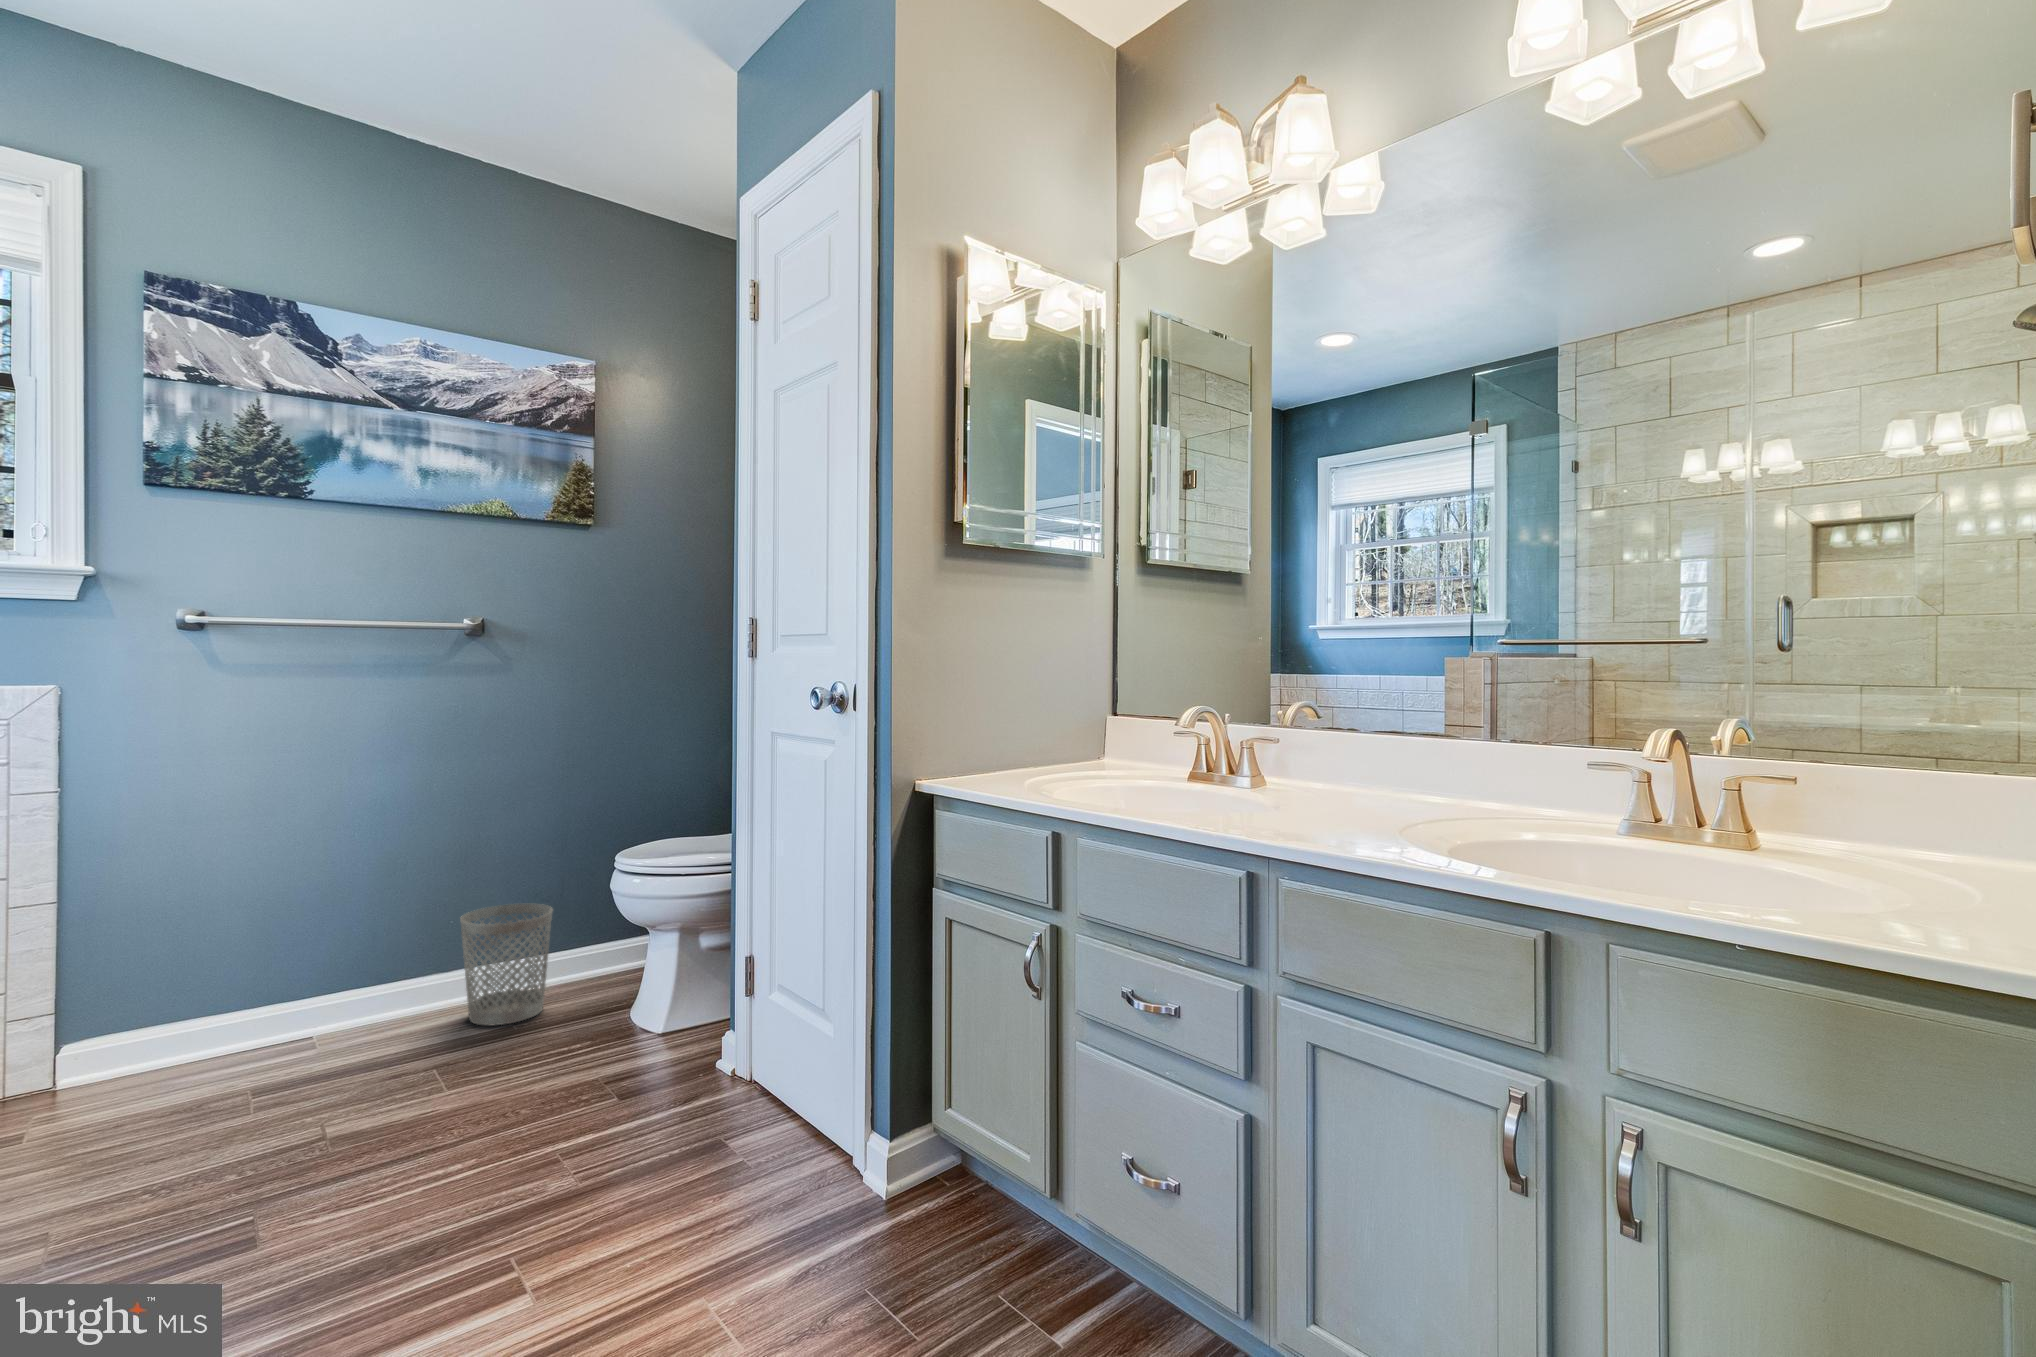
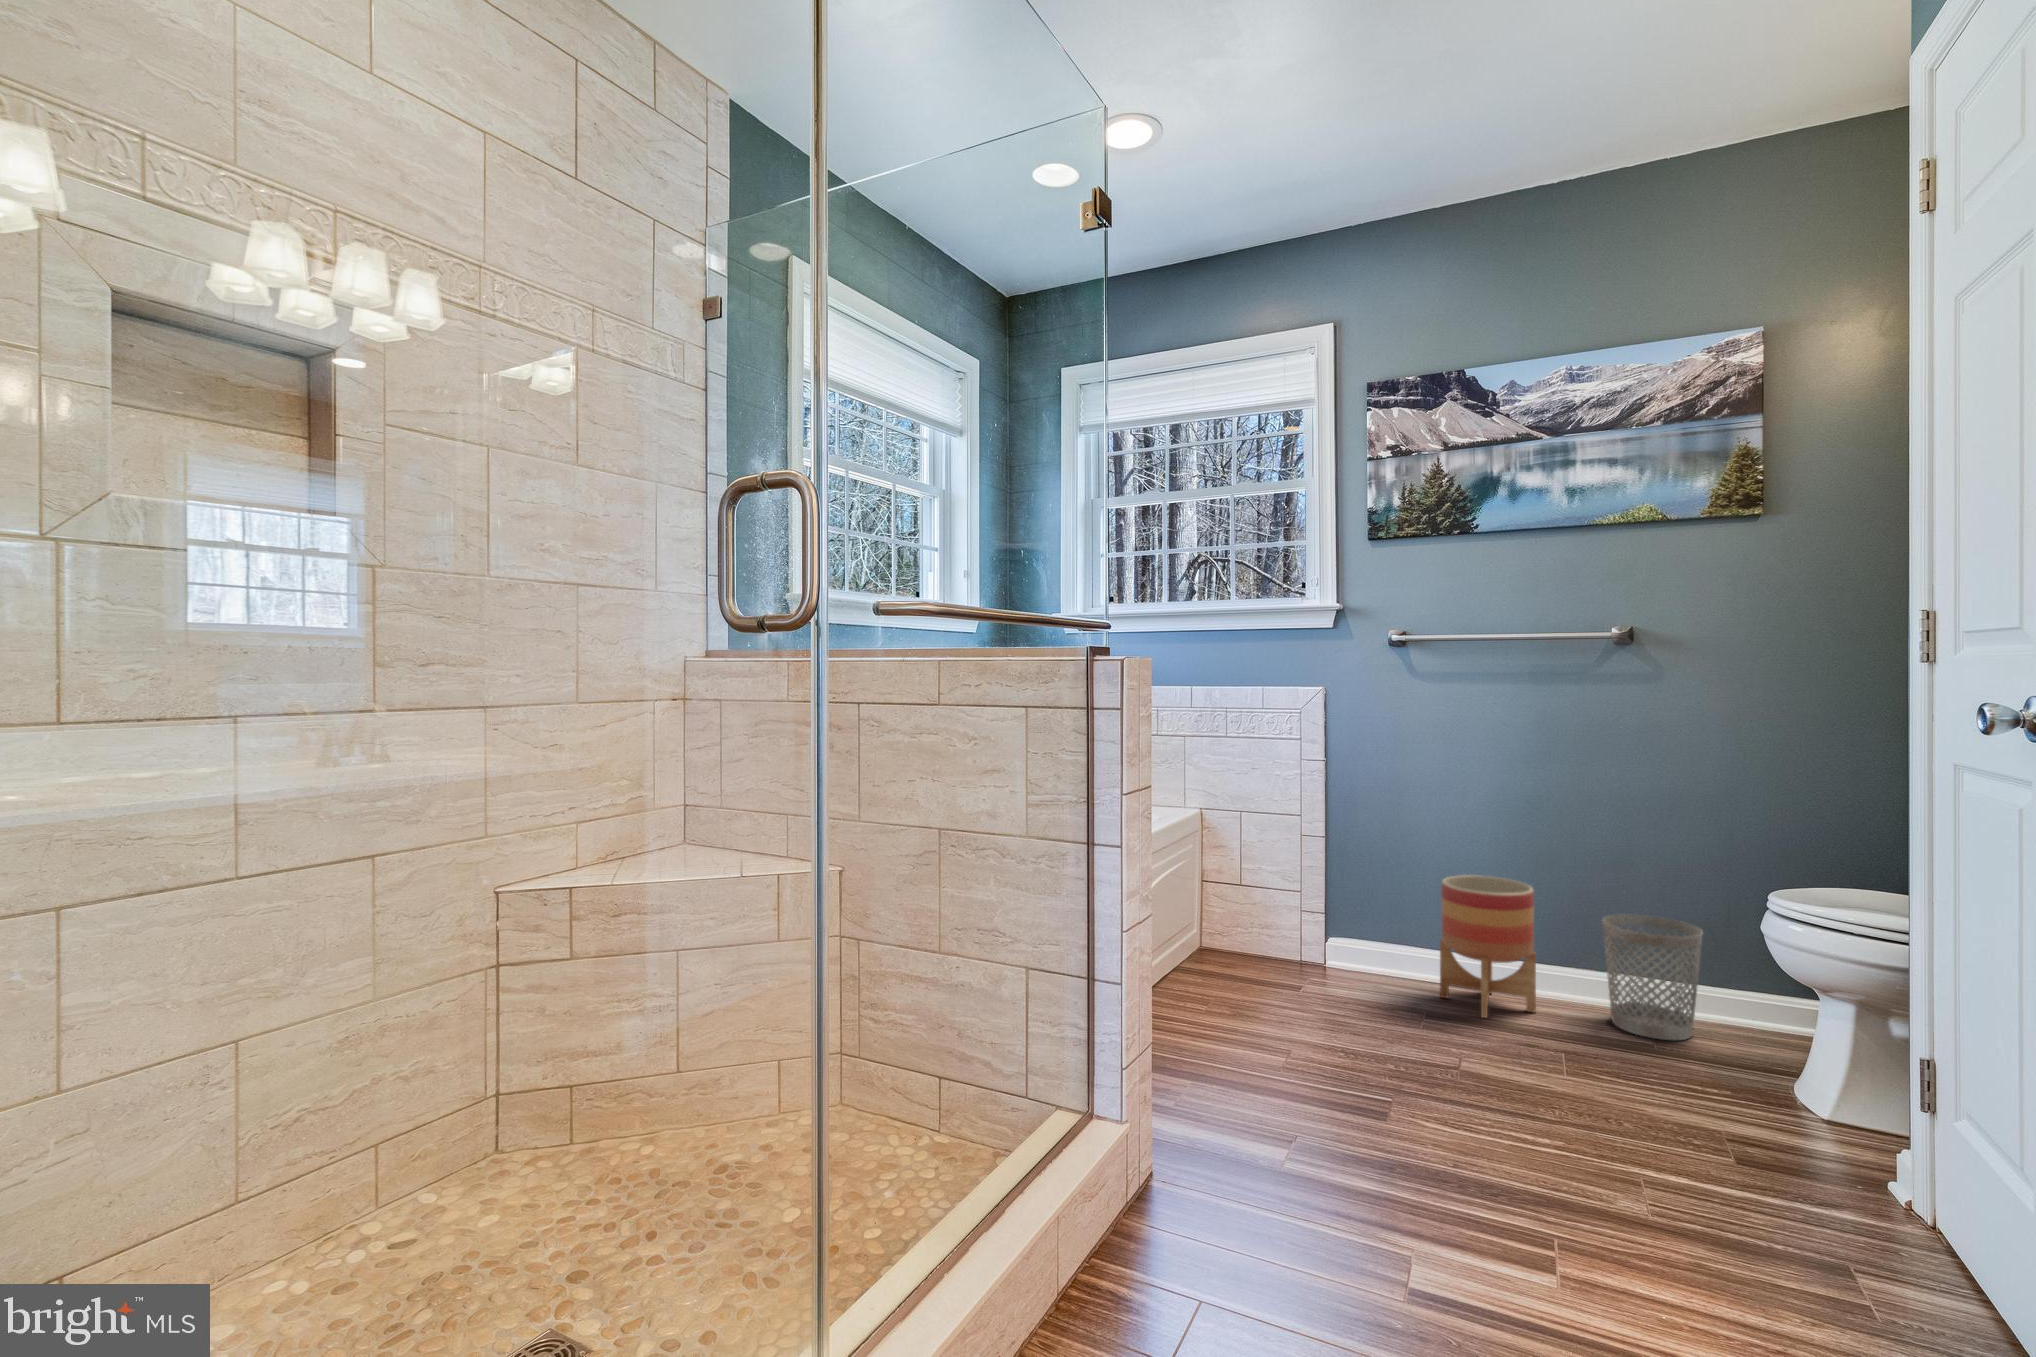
planter: none [266,901,390,1070] -> present [1440,875,1536,1018]

